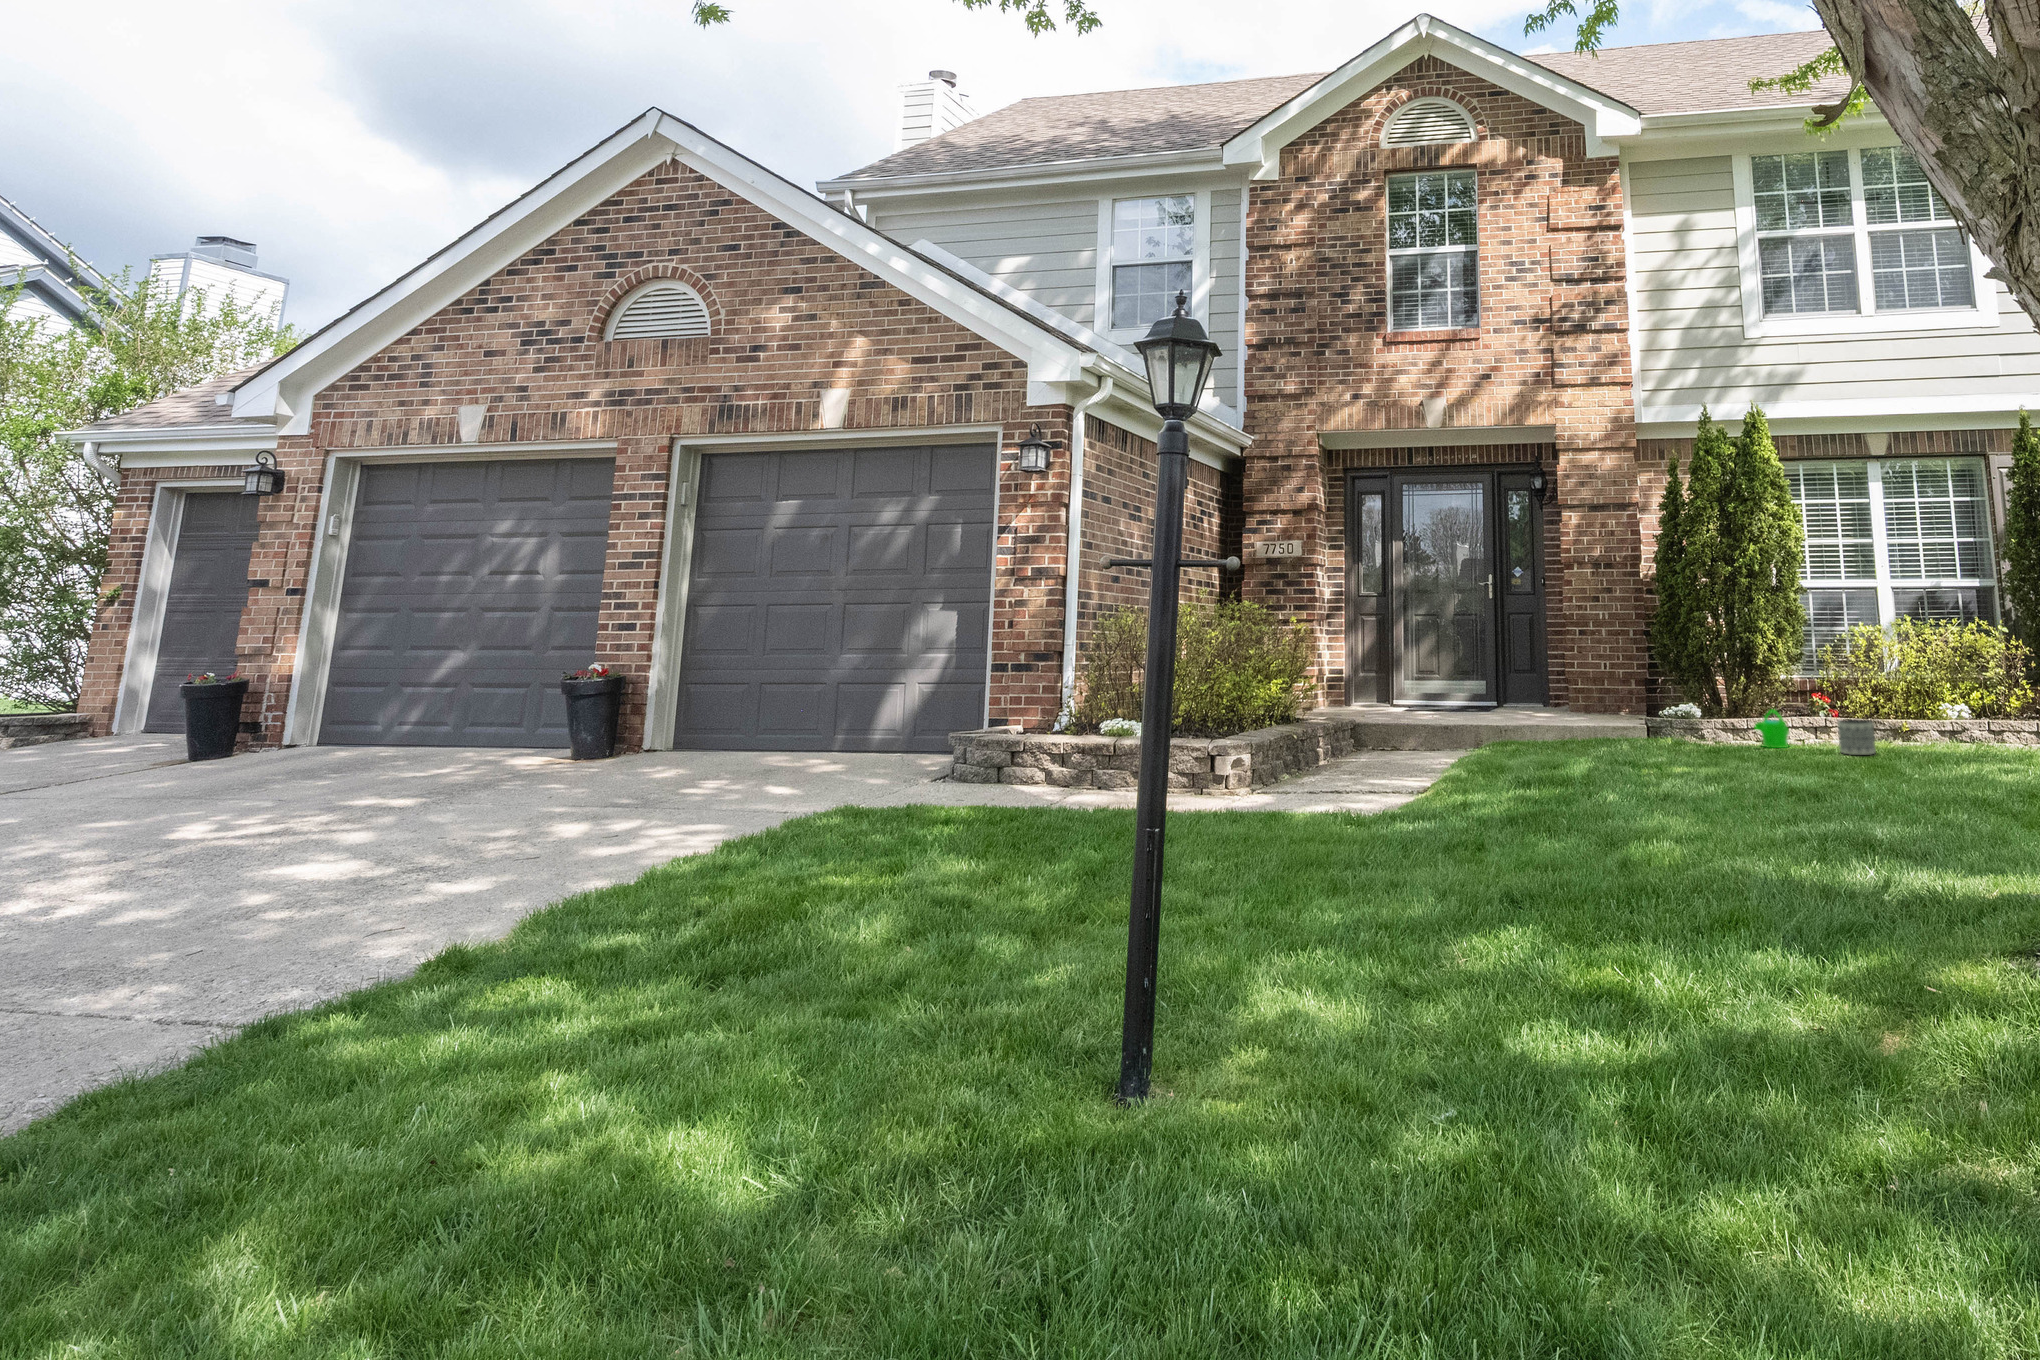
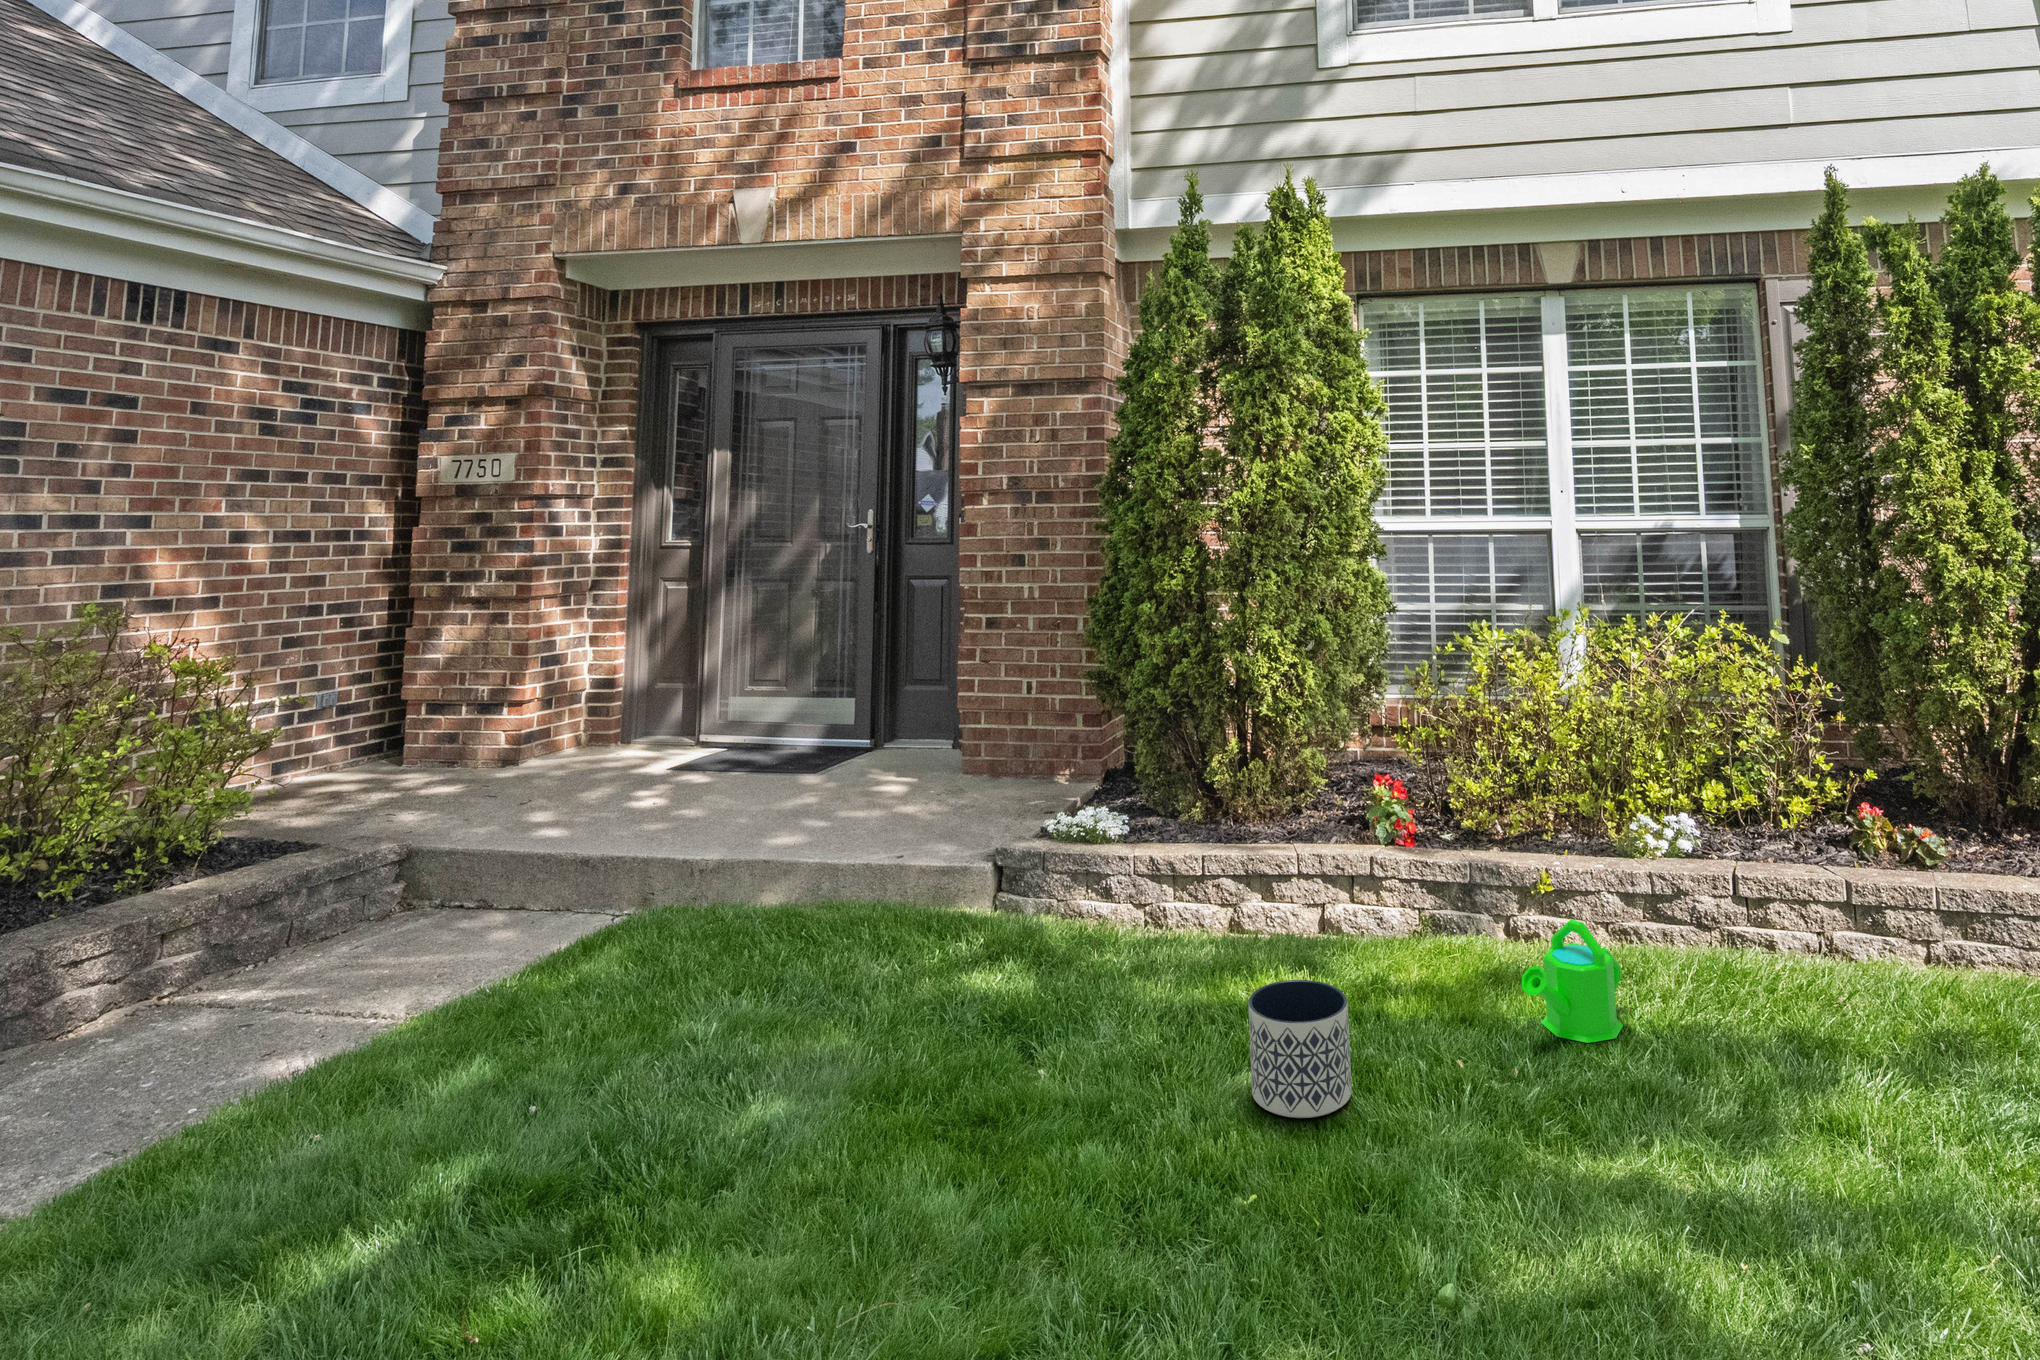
watering can: present [1754,709,1789,748] -> present [1521,919,1623,1043]

